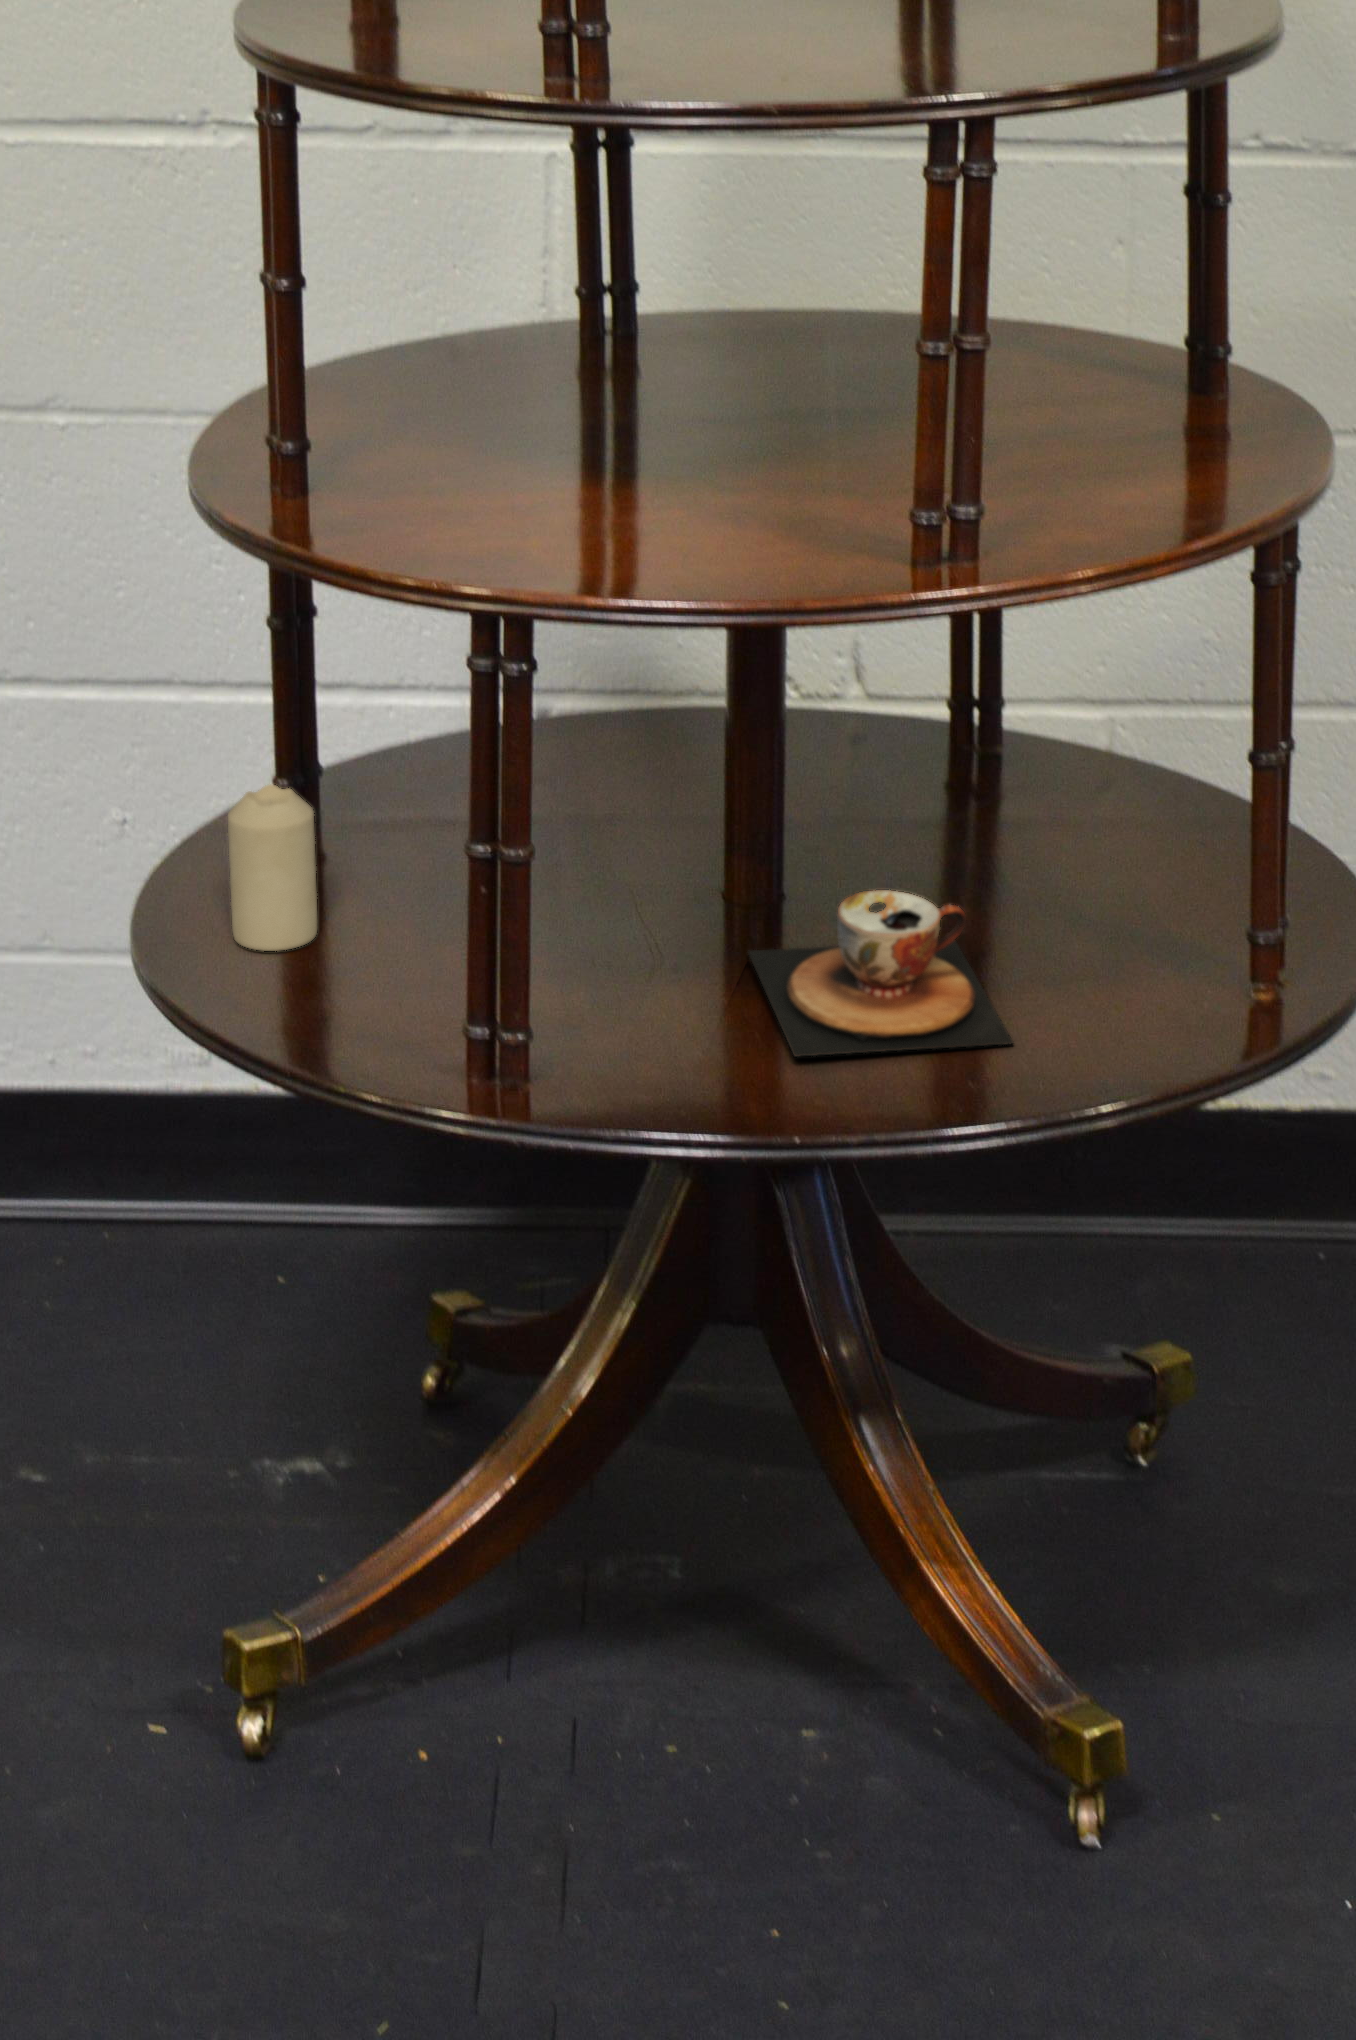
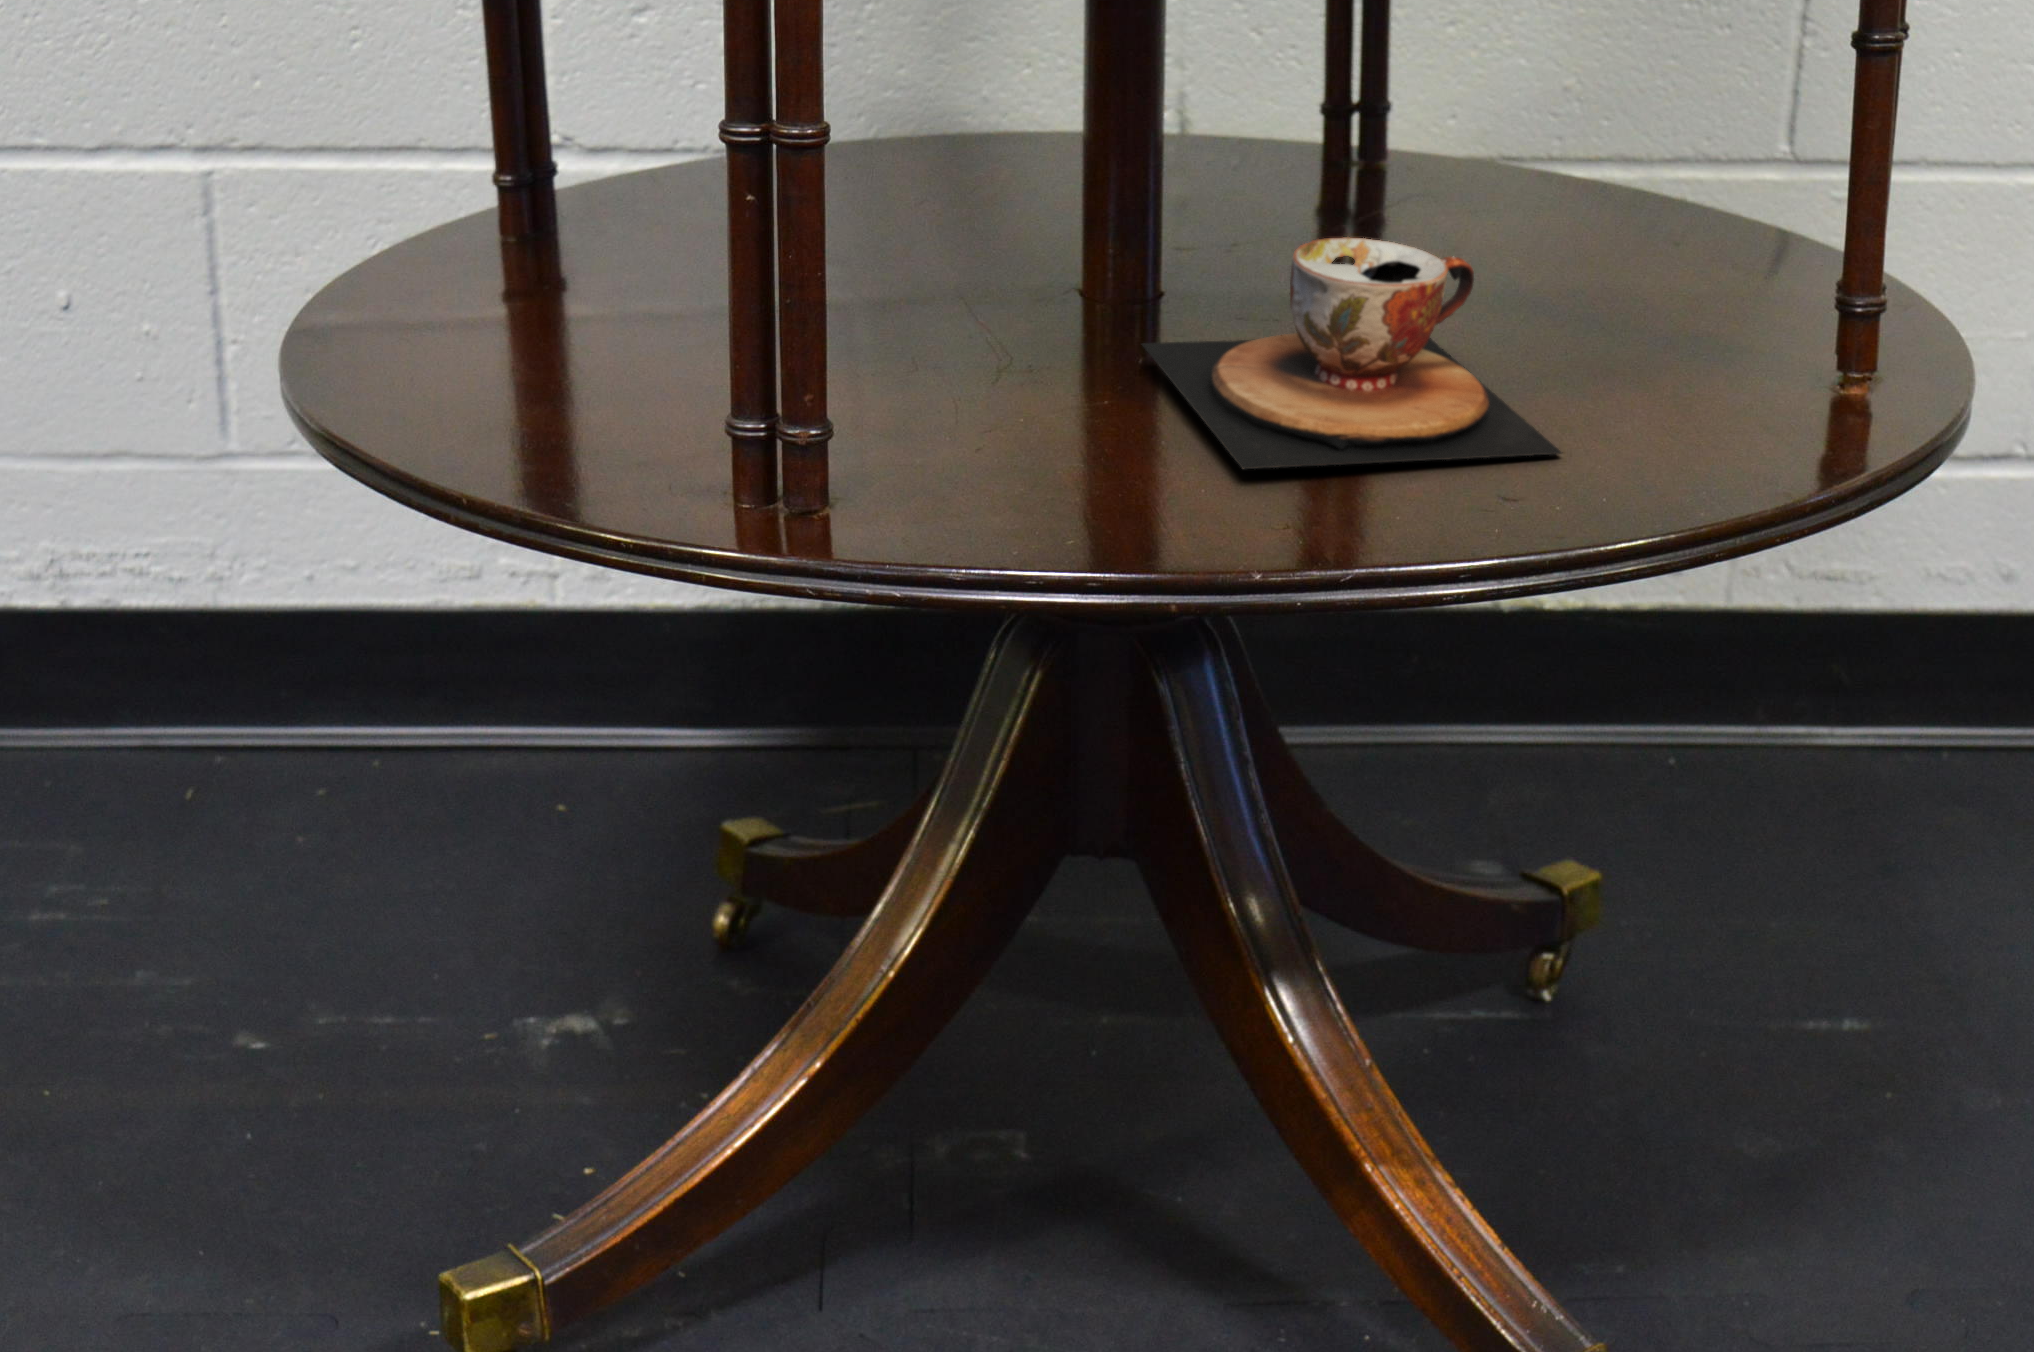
candle: present [228,785,317,951] -> none [371,104,521,349]

